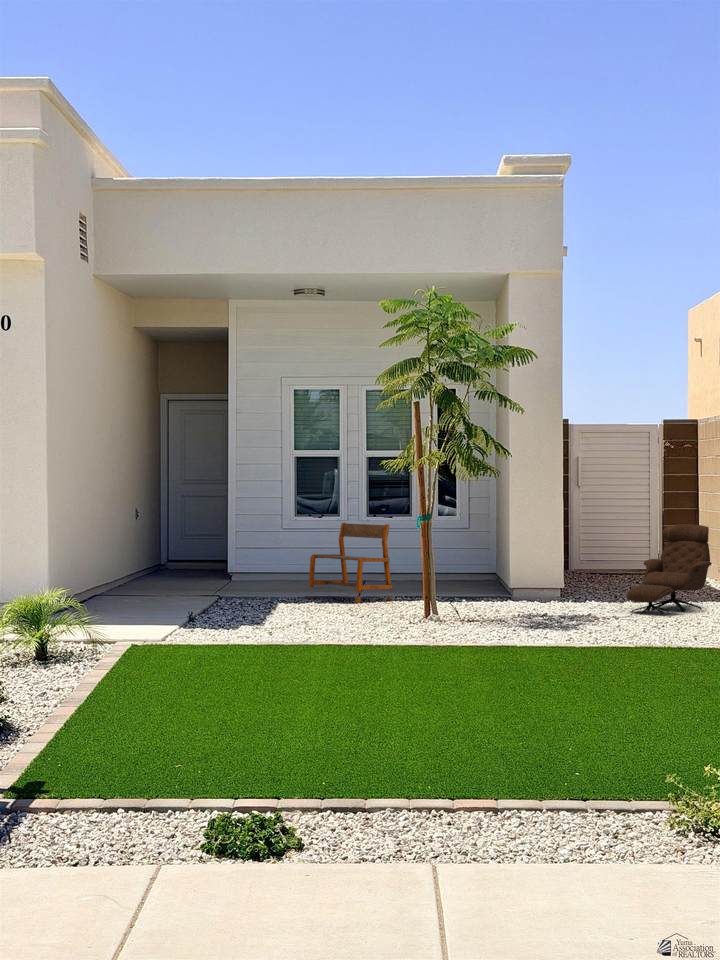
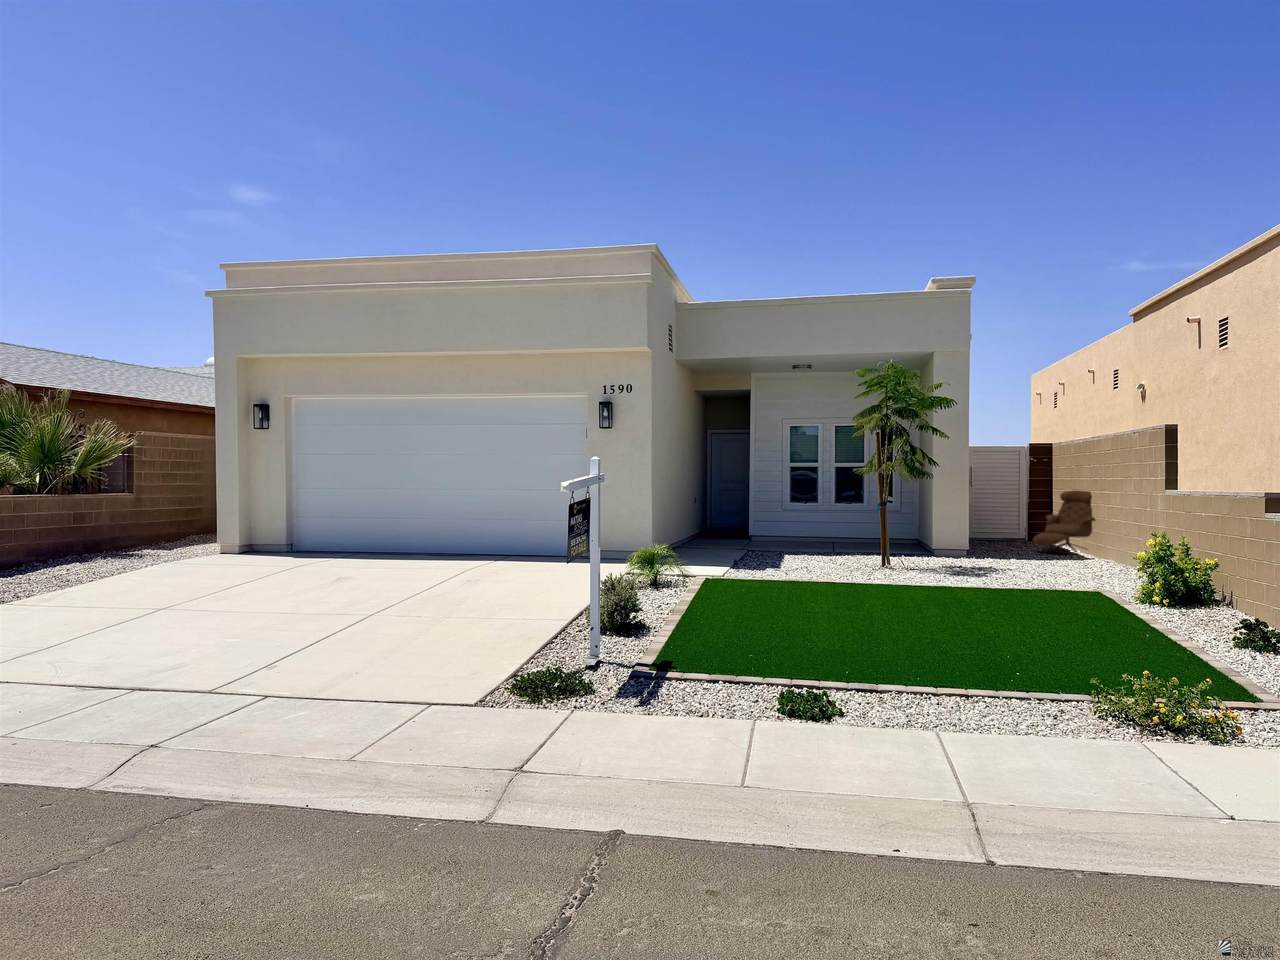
bench: present [308,523,392,603] -> none [804,485,862,540]

